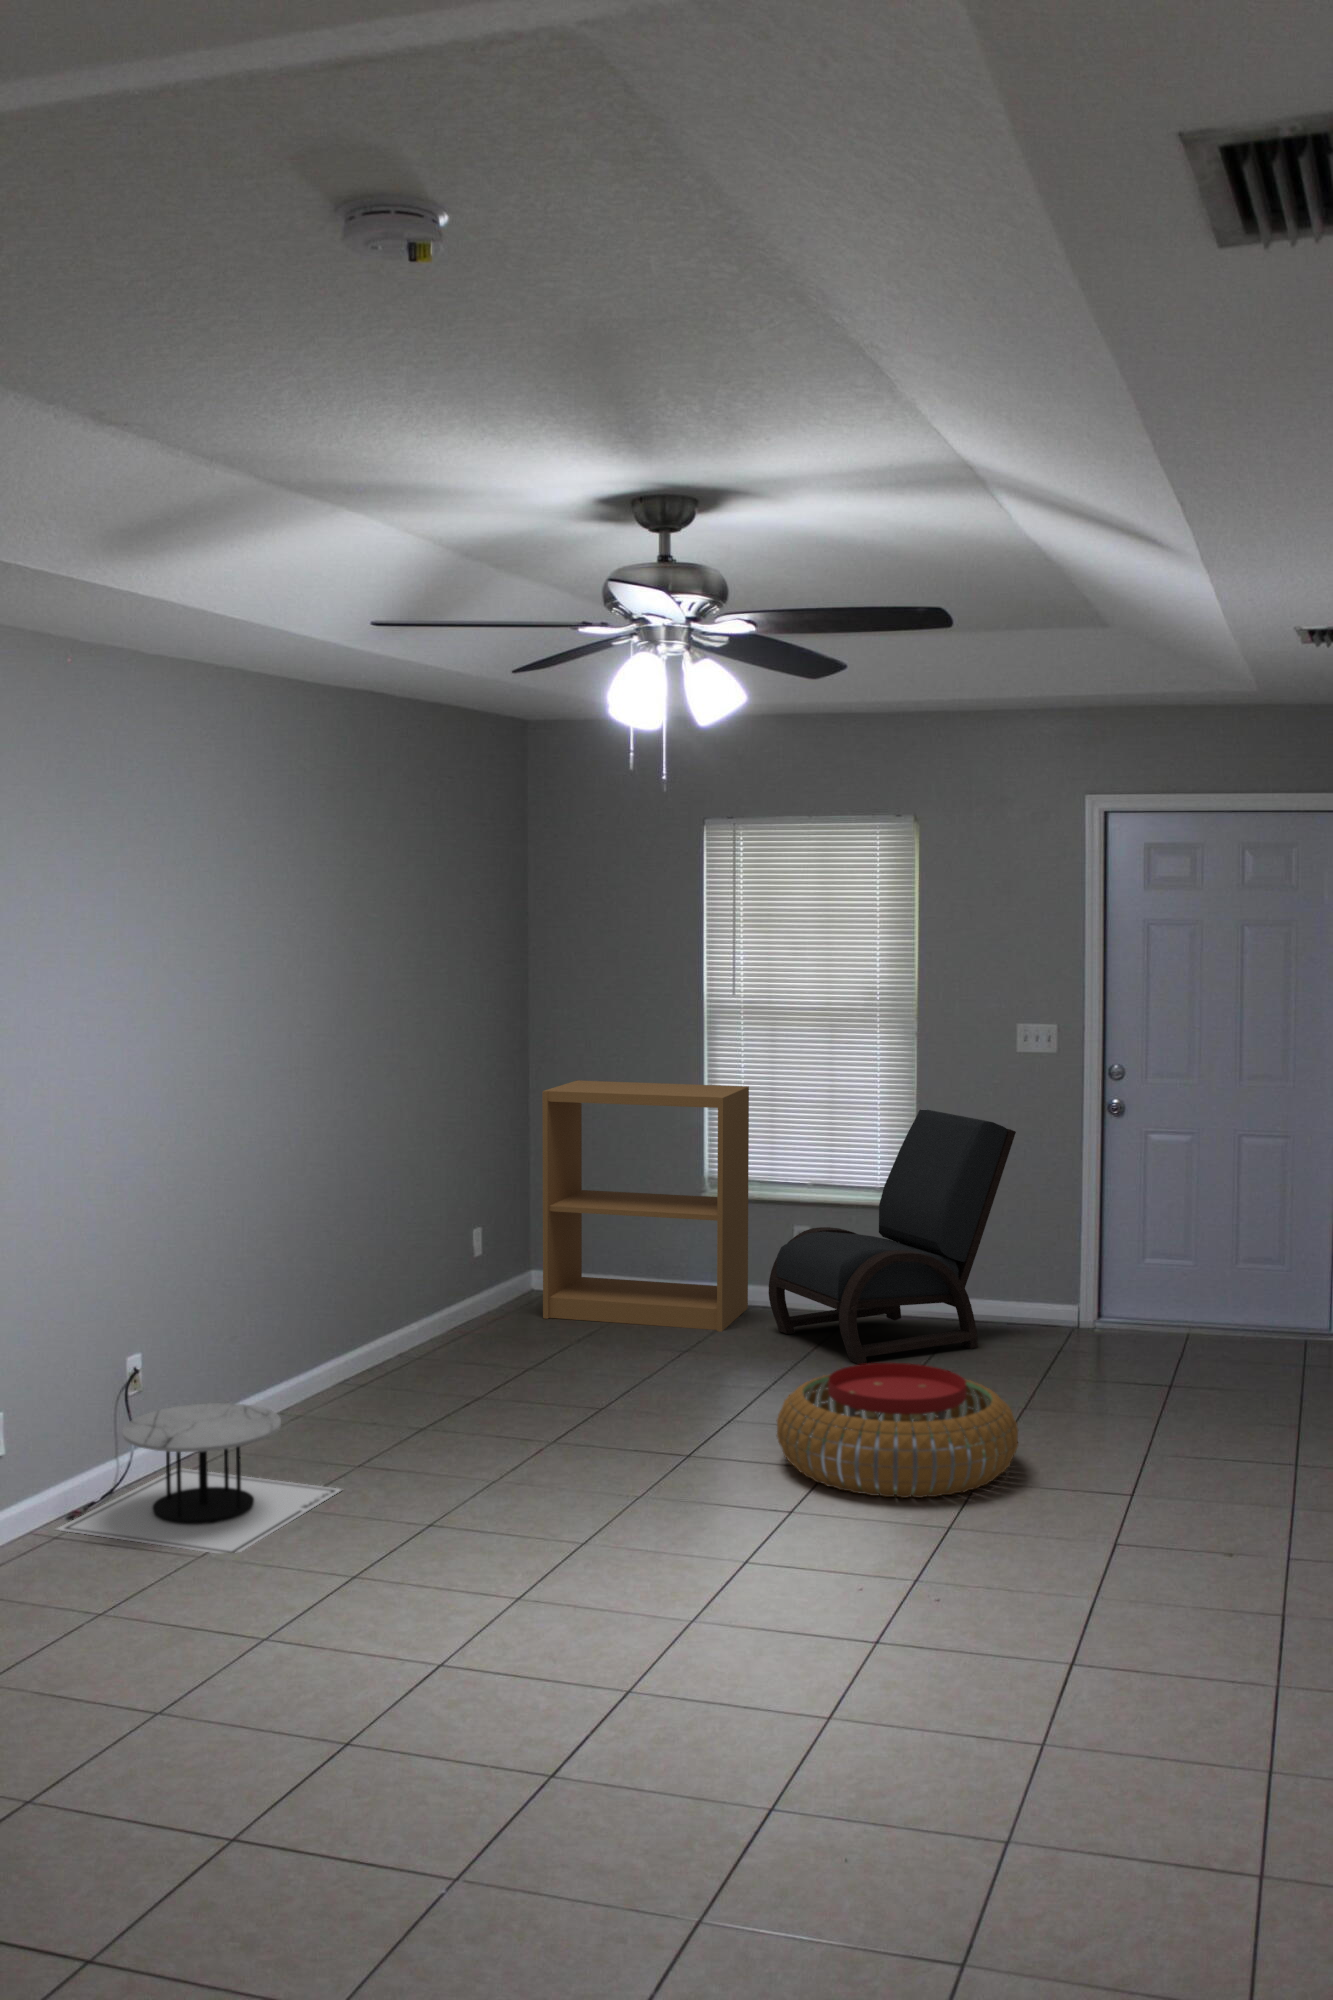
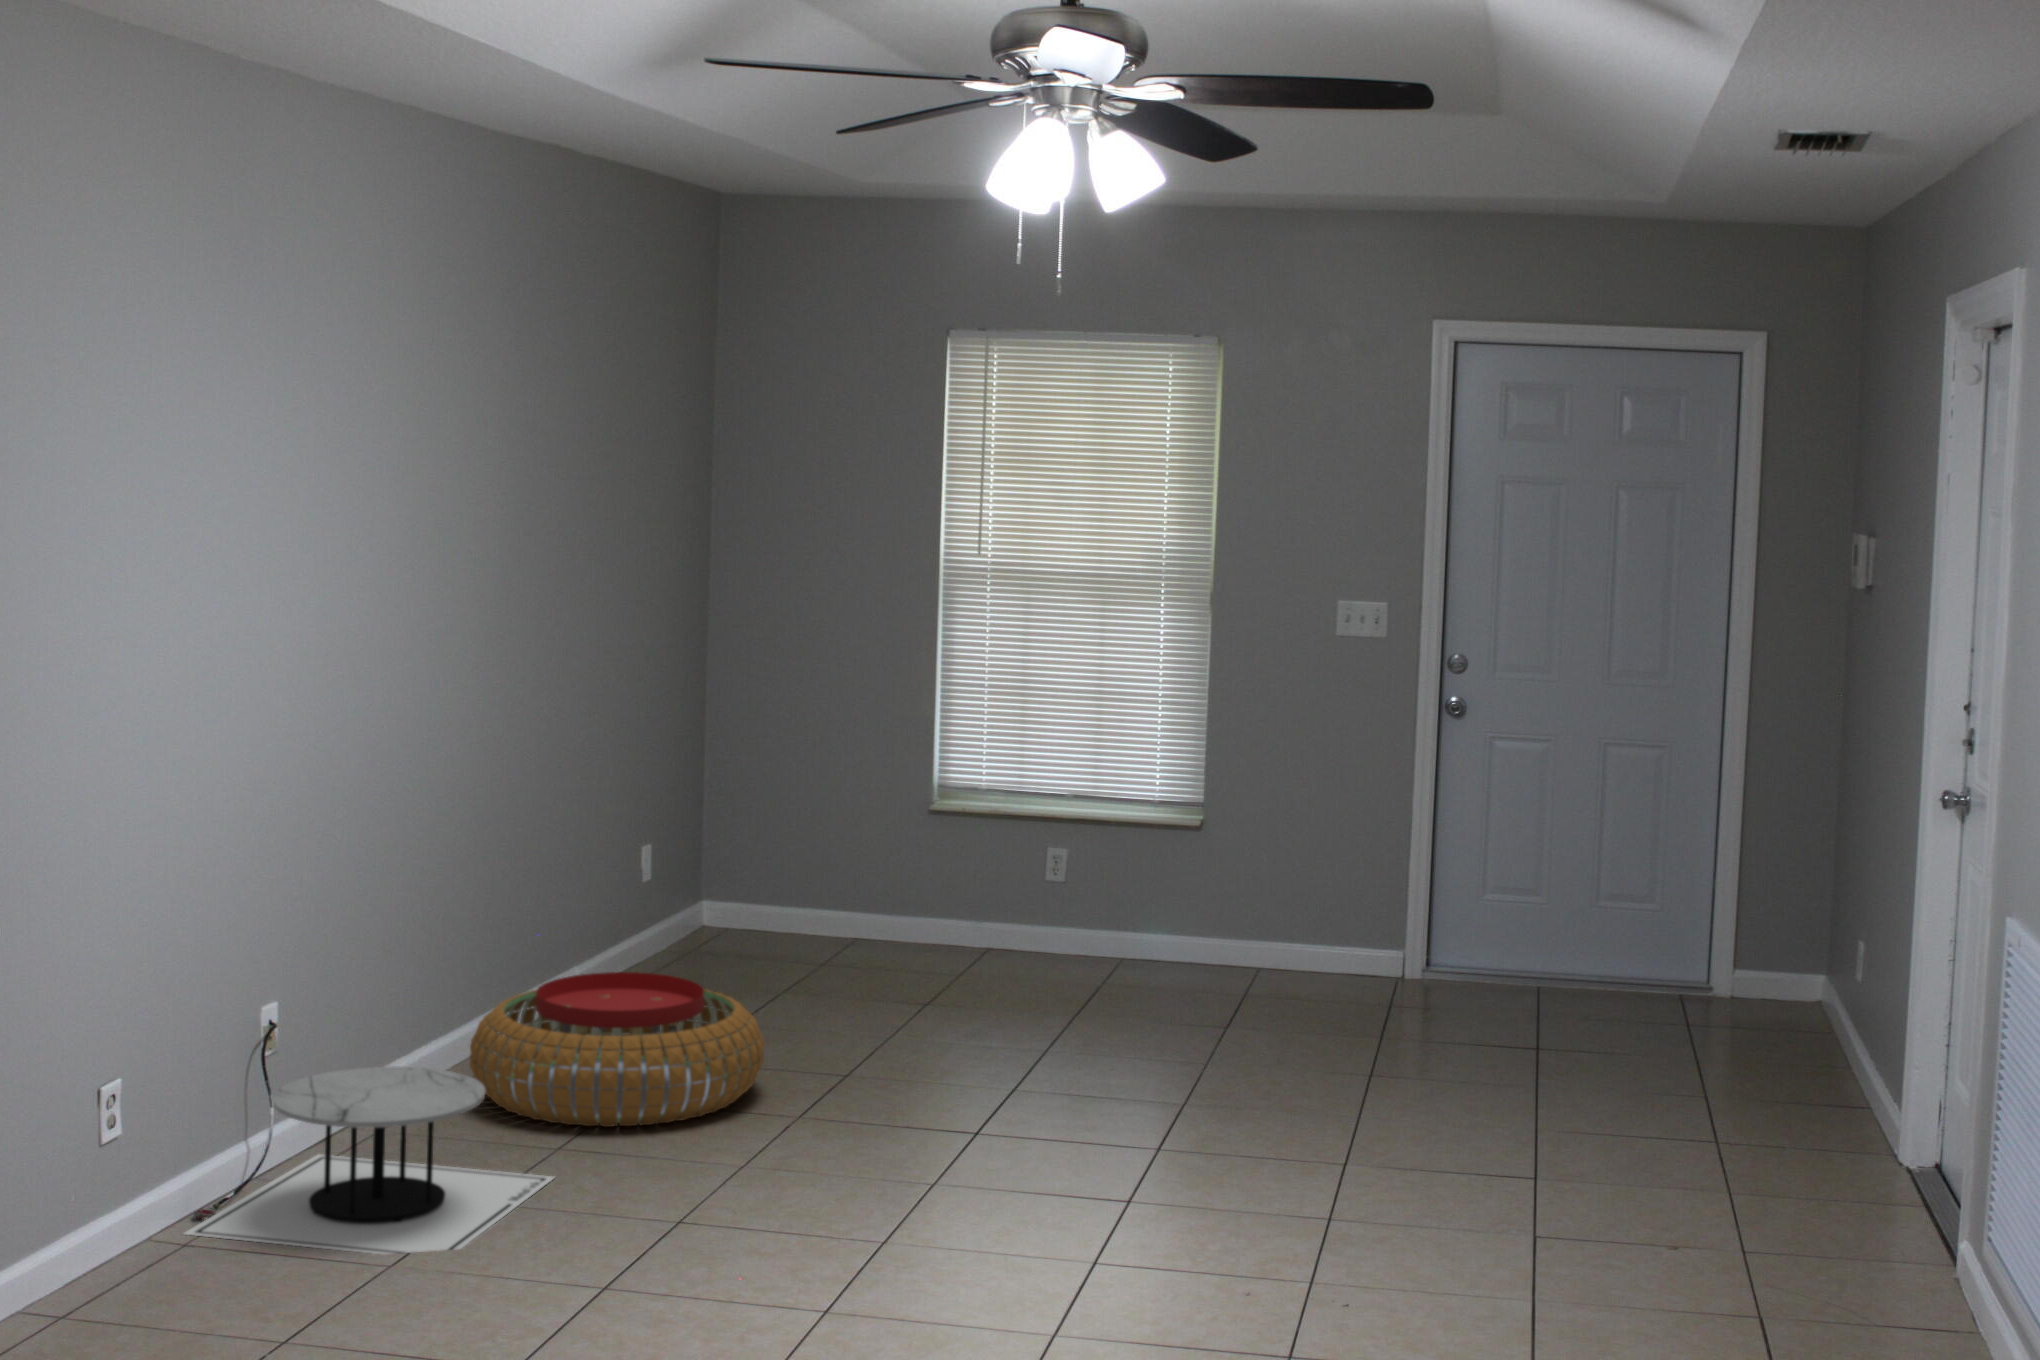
bookshelf: present [543,1080,749,1332] -> none [728,659,998,982]
lounge chair: present [769,1110,1016,1364] -> none [1026,704,1338,1020]
pouf: present [777,1363,1018,1498] -> present [469,972,764,1127]

